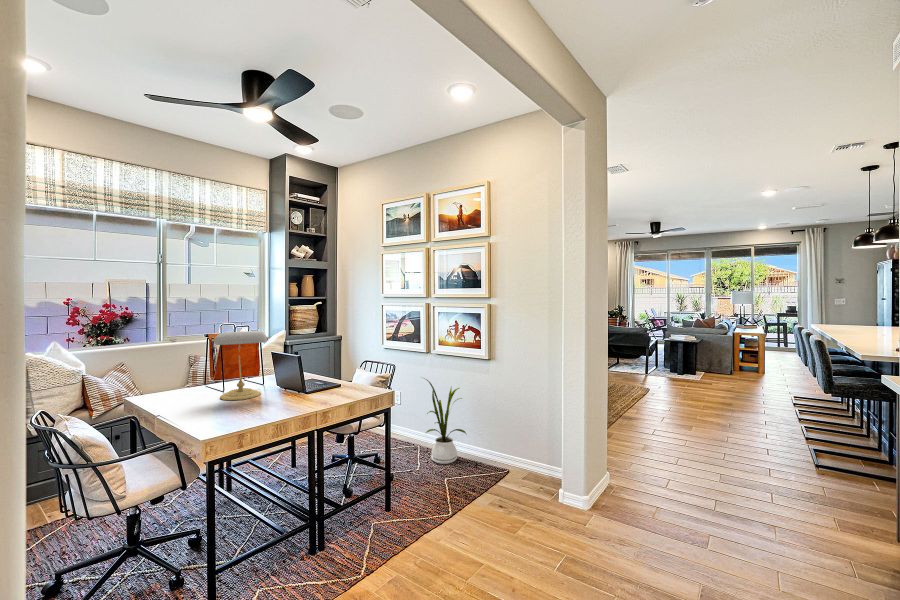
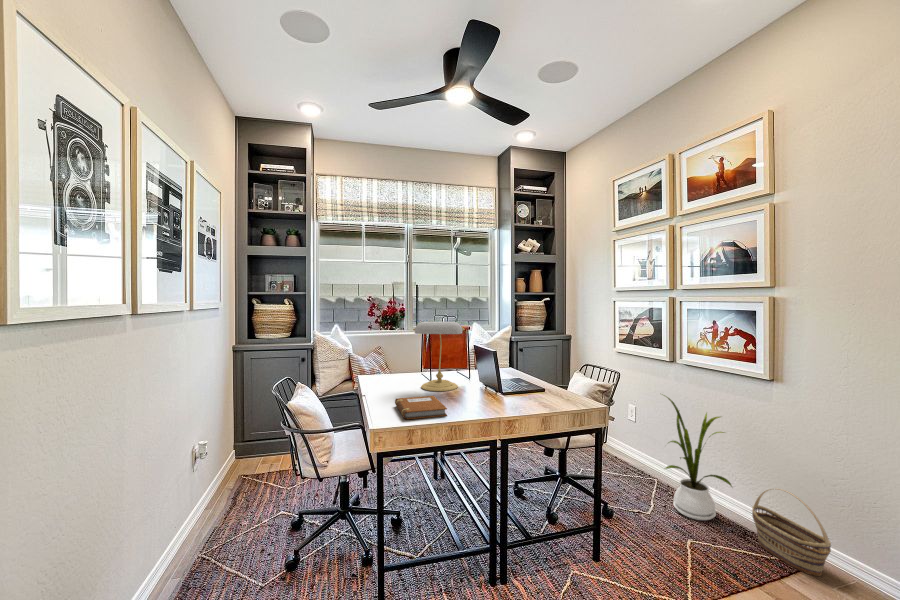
notebook: none [207,403,271,426] -> present [395,396,447,419]
basket: none [478,428,516,475] -> present [752,489,831,576]

